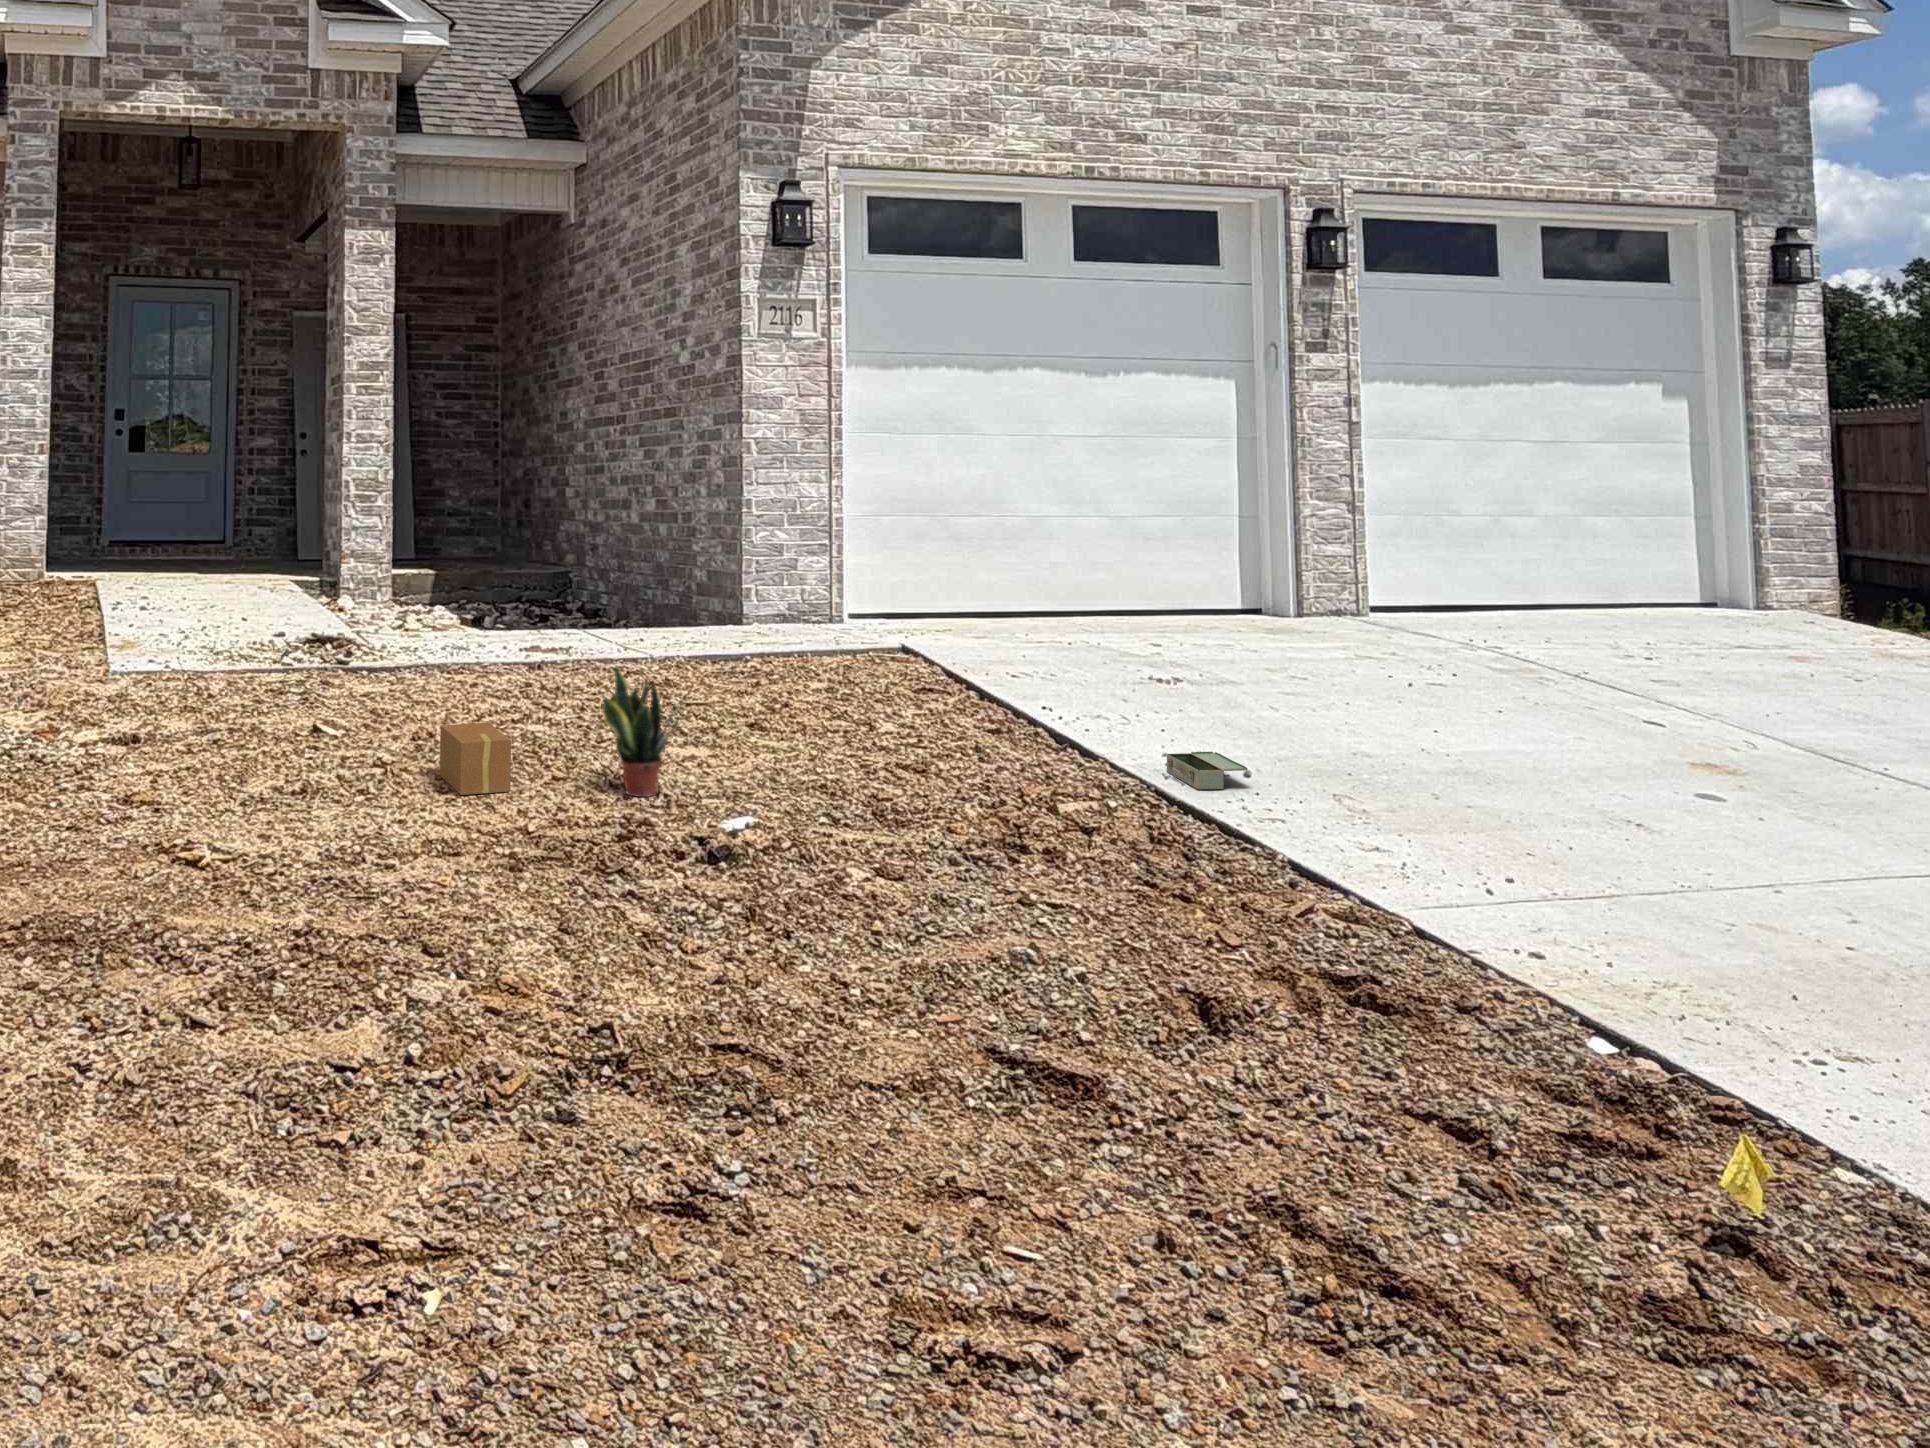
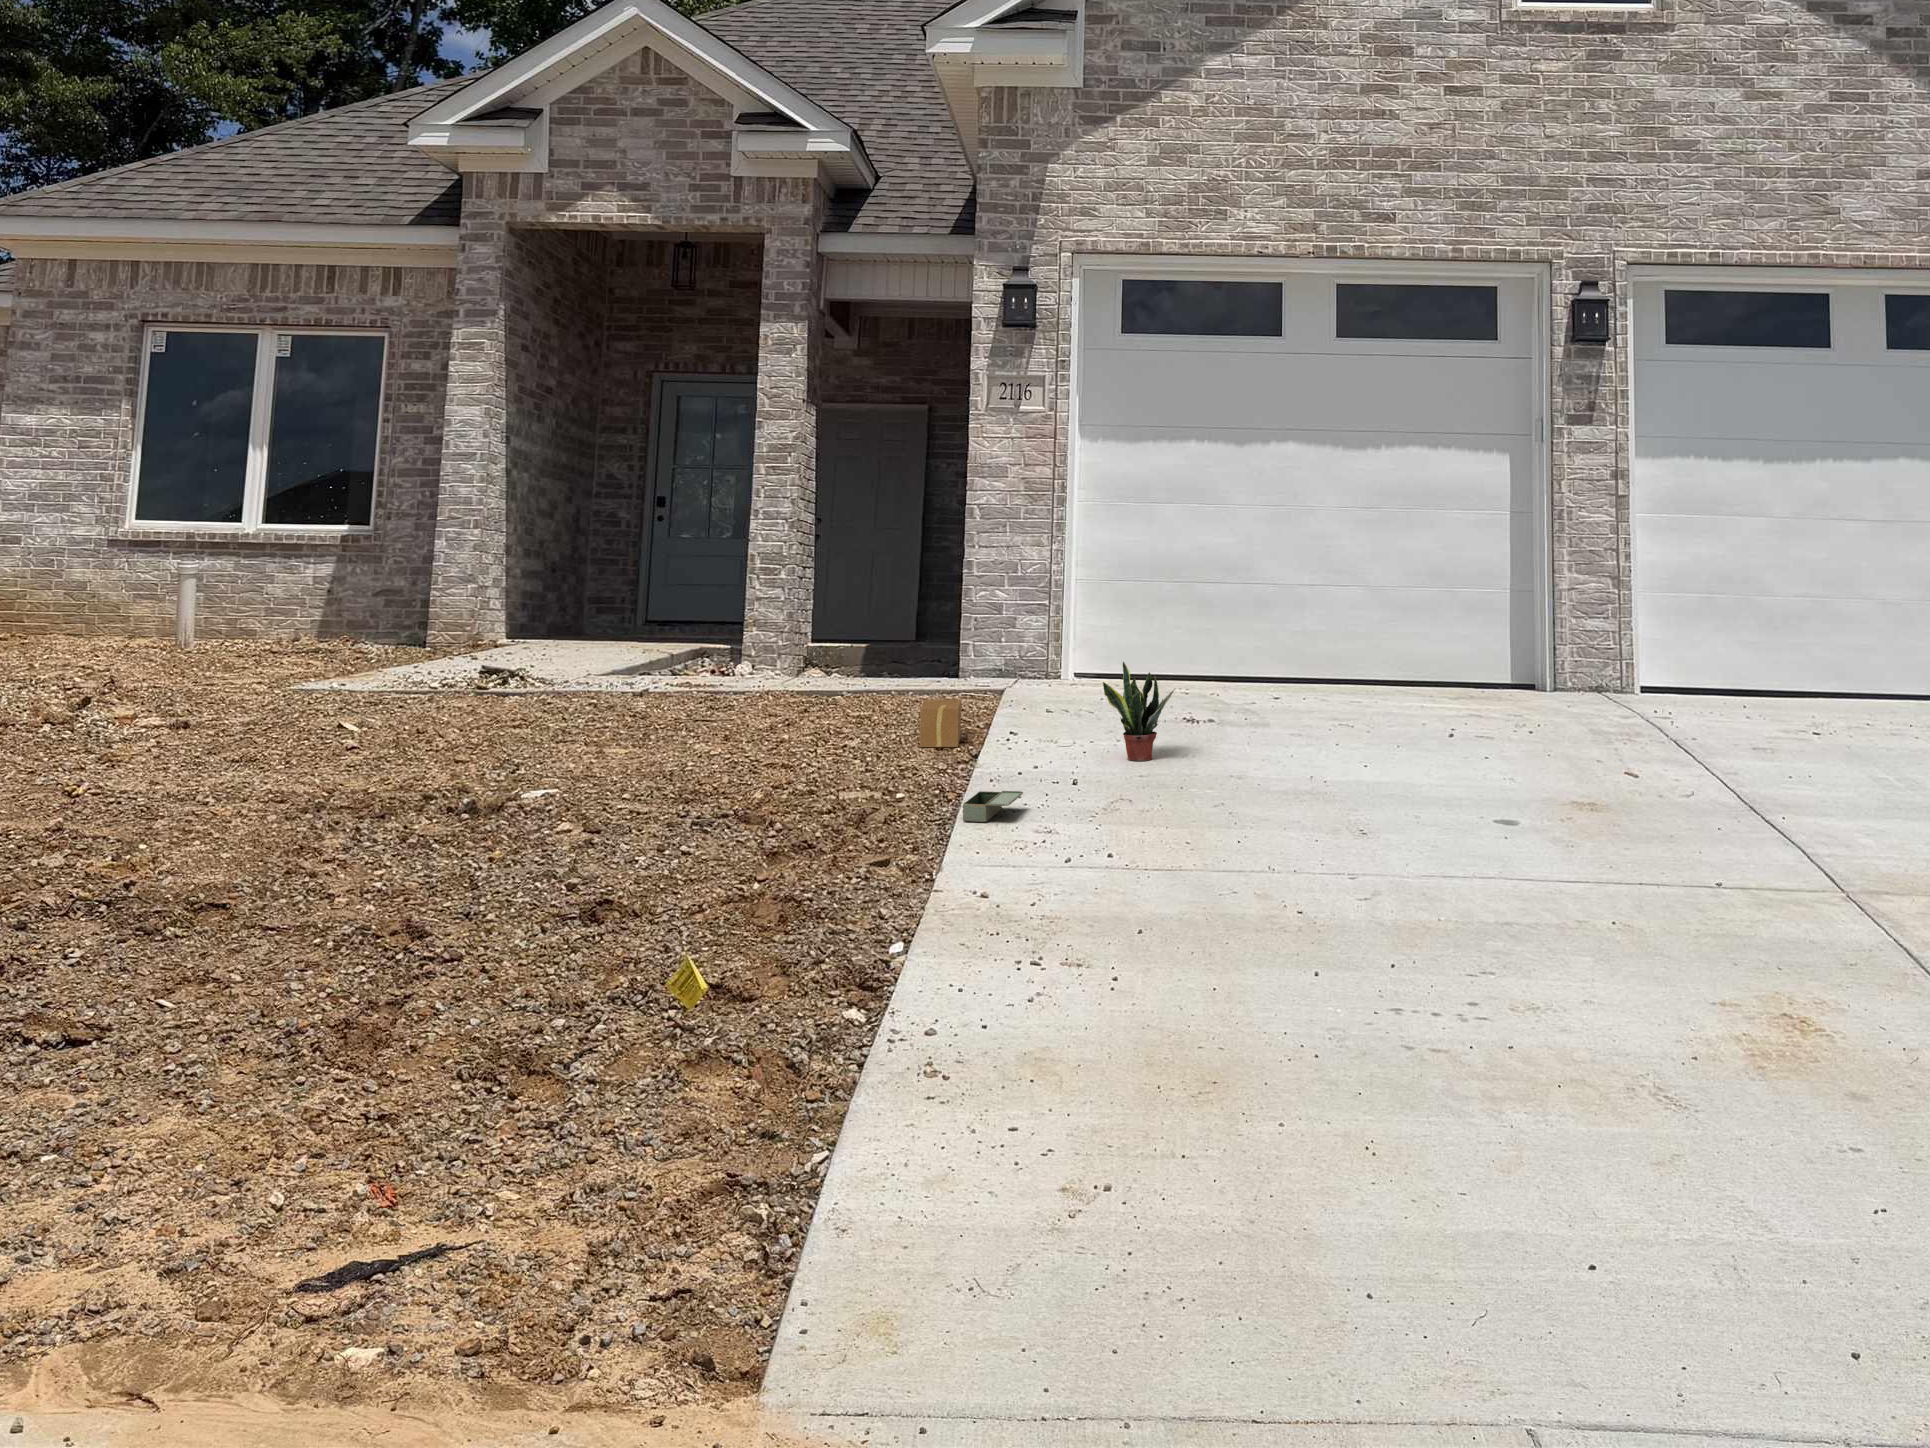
potted plant: present [603,667,680,797] -> present [1103,662,1175,761]
cardboard box: present [440,723,511,795] -> present [920,700,961,747]

